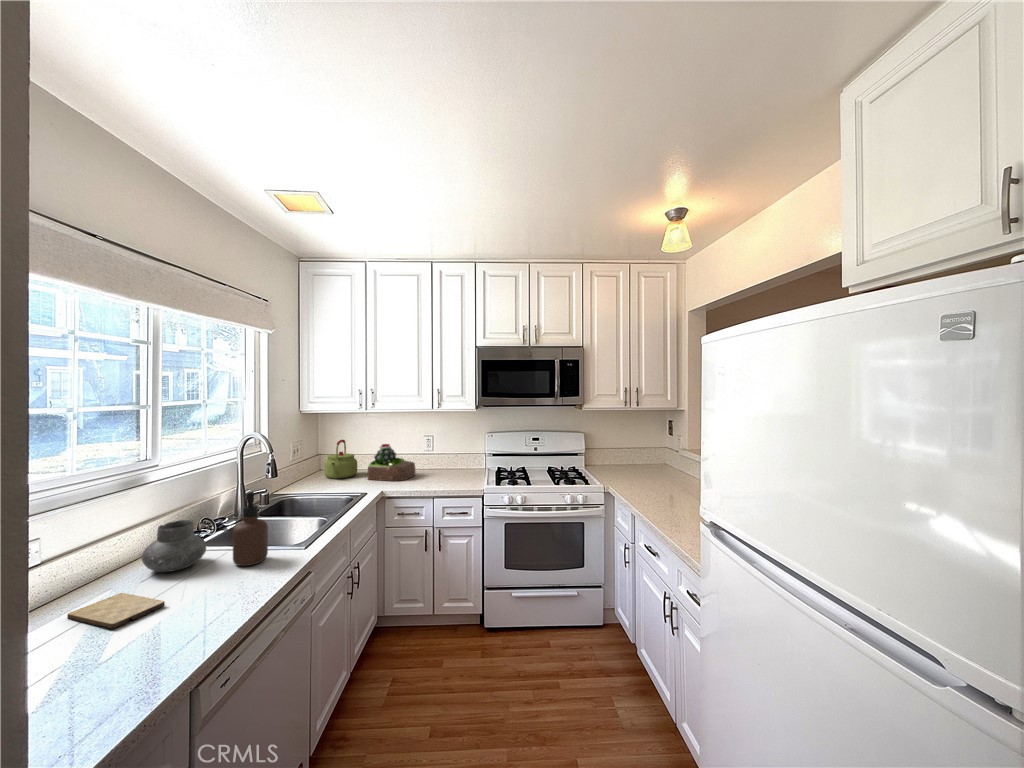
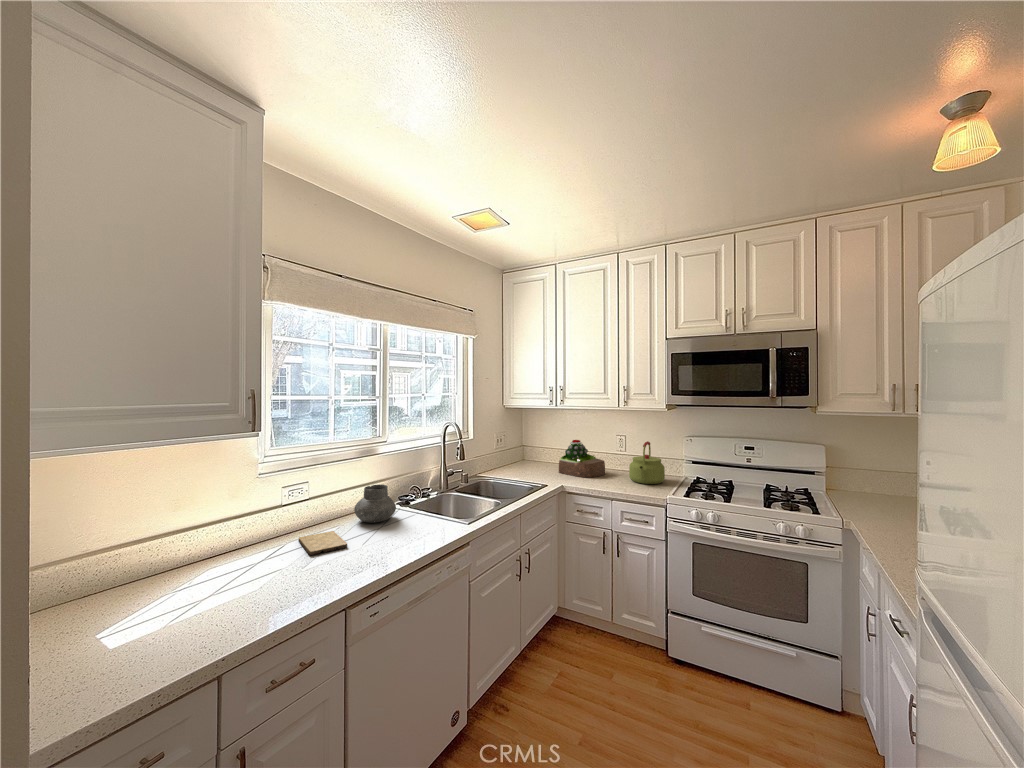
kettle: present [324,440,357,479] -> present [629,441,665,484]
soap dispenser: present [233,492,268,566] -> none [408,469,433,530]

